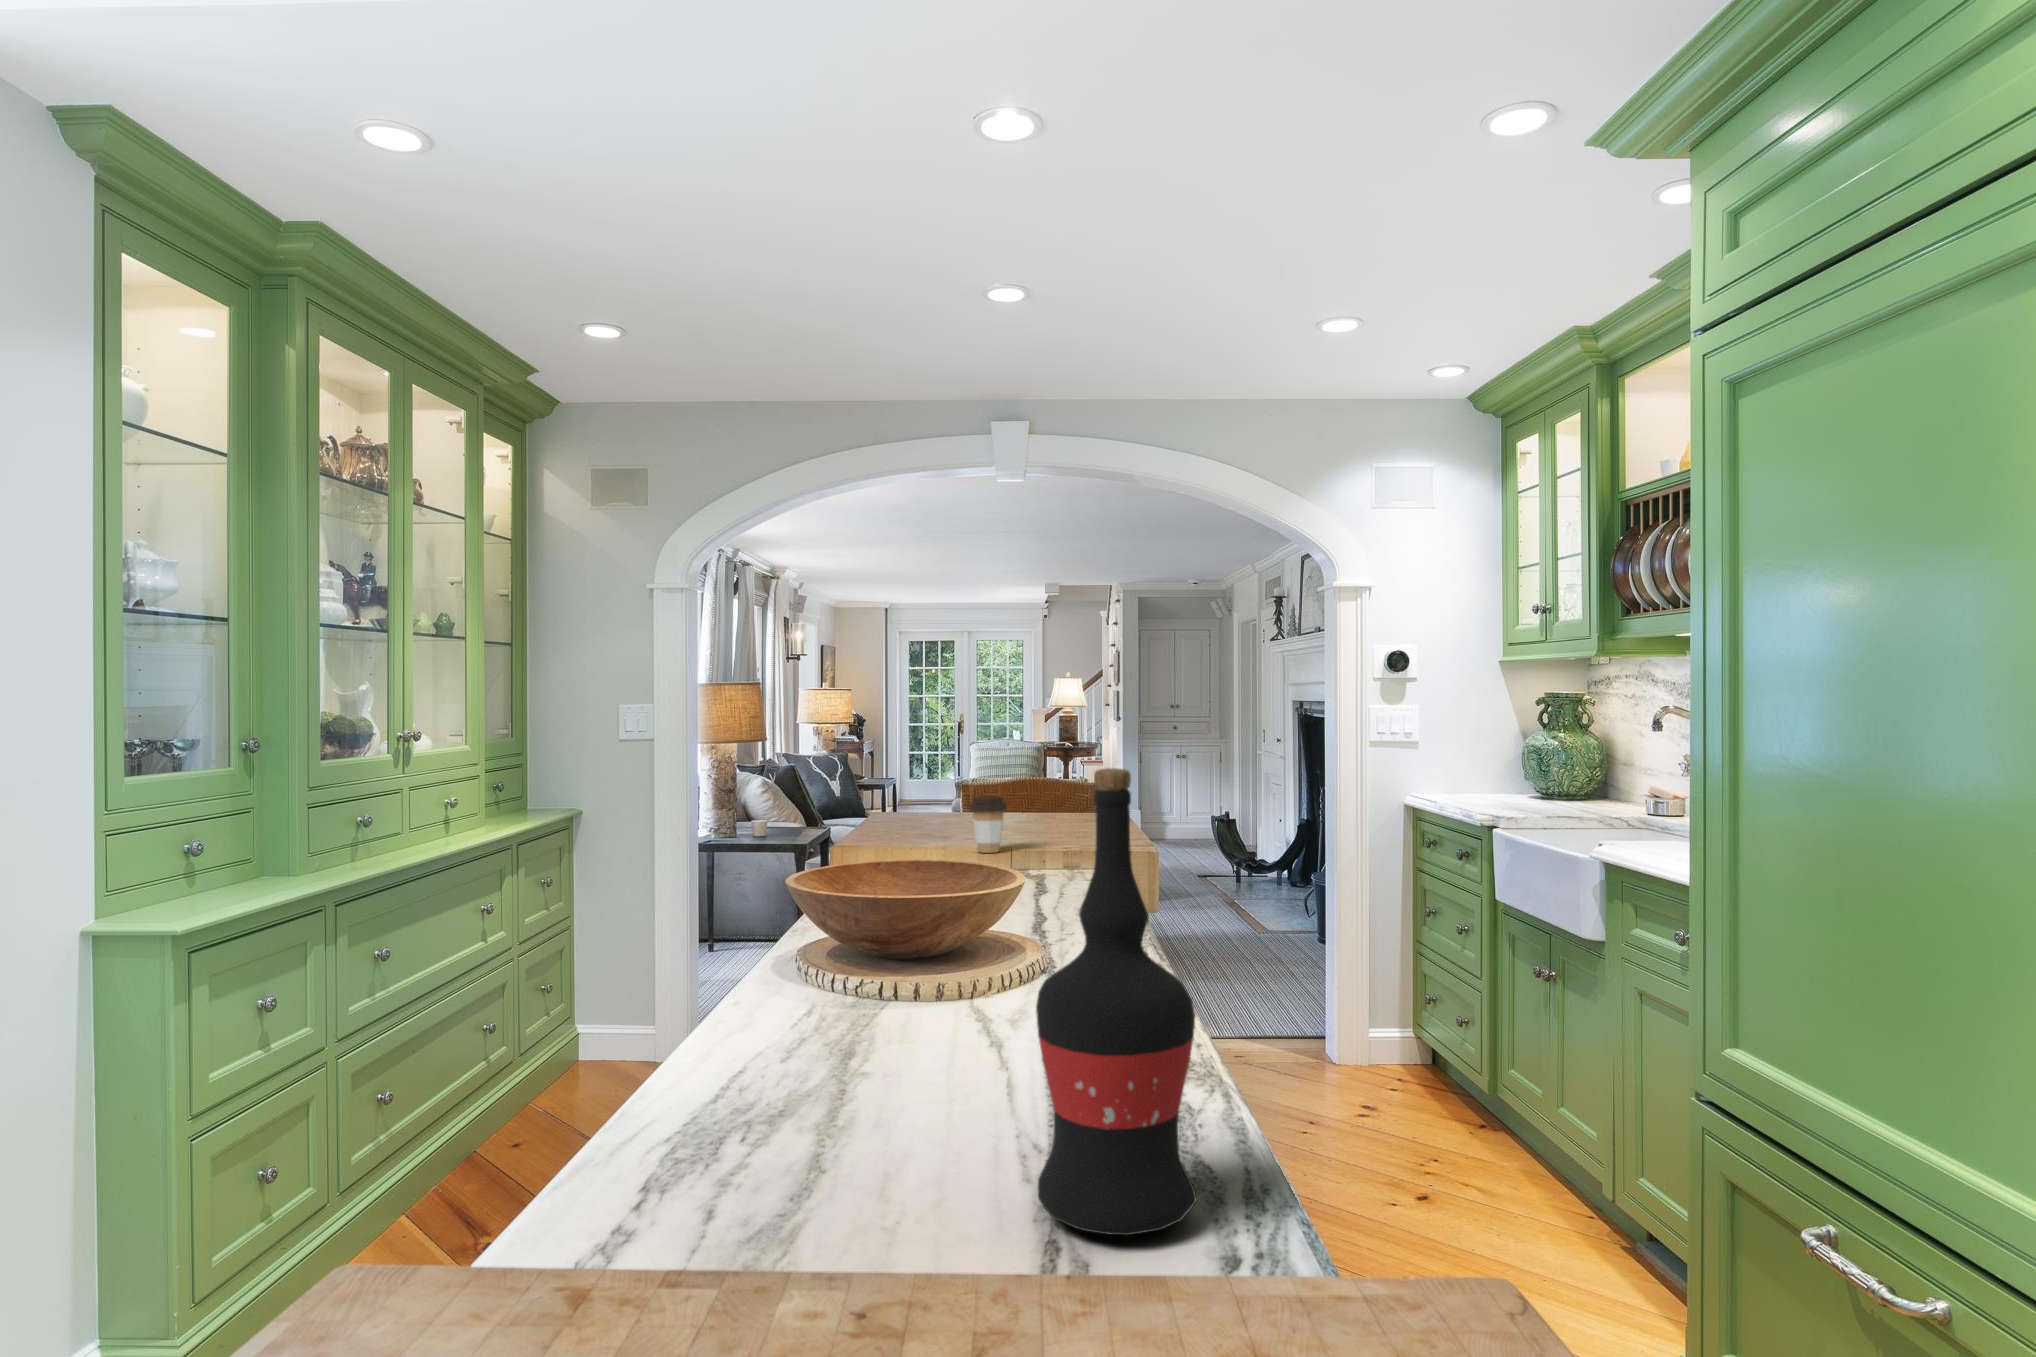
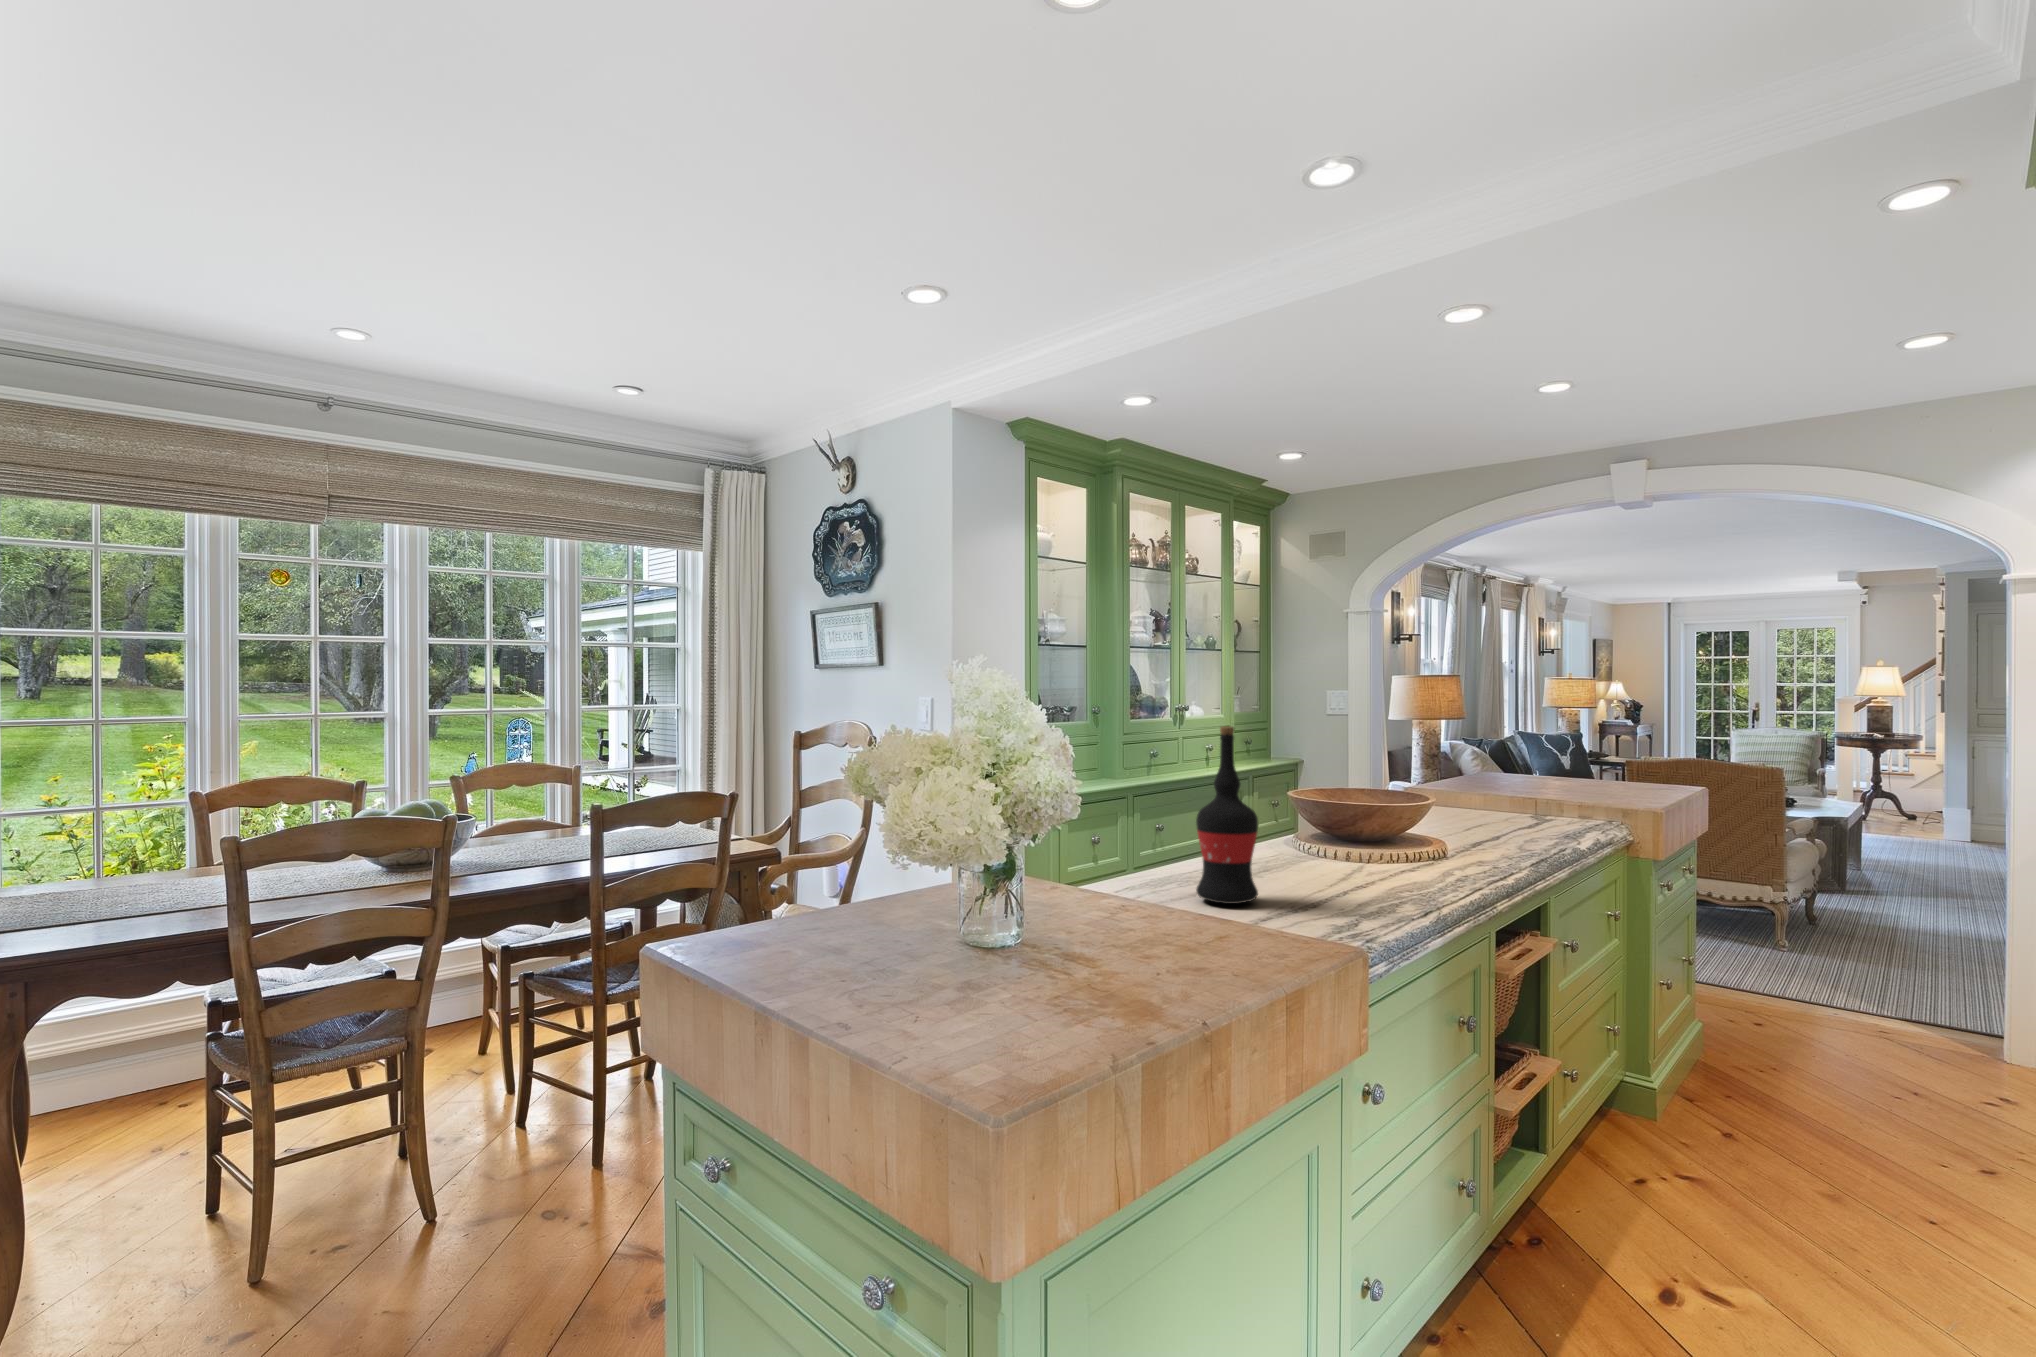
coffee cup: present [969,796,1007,853] -> none [1486,760,1516,799]

